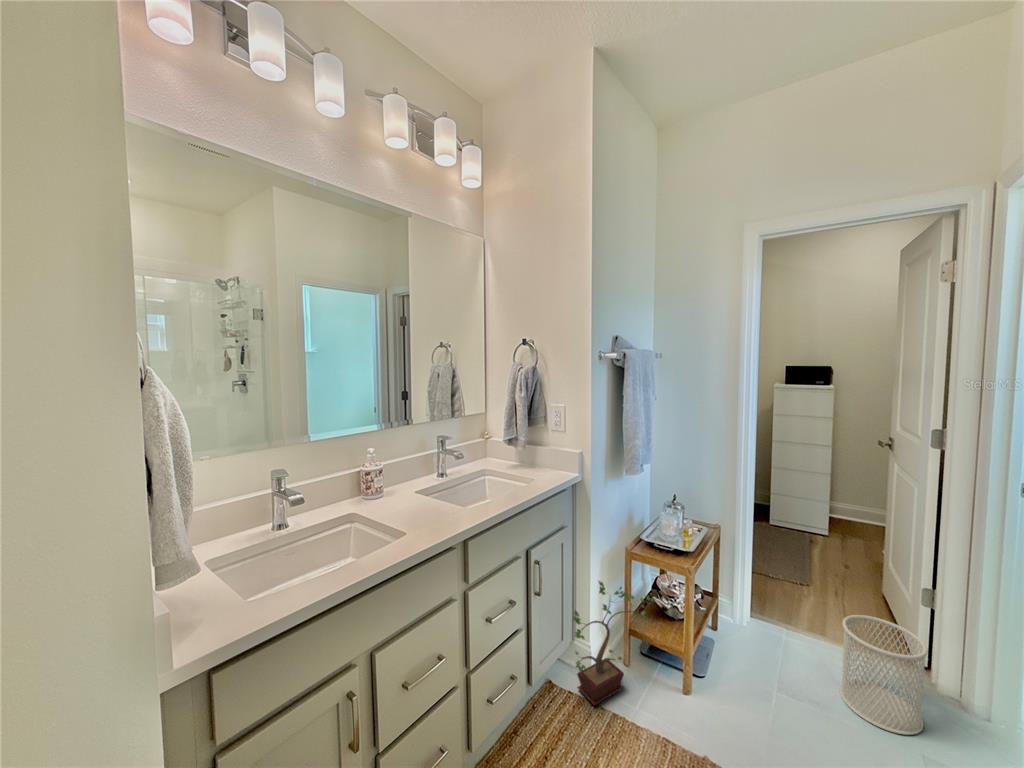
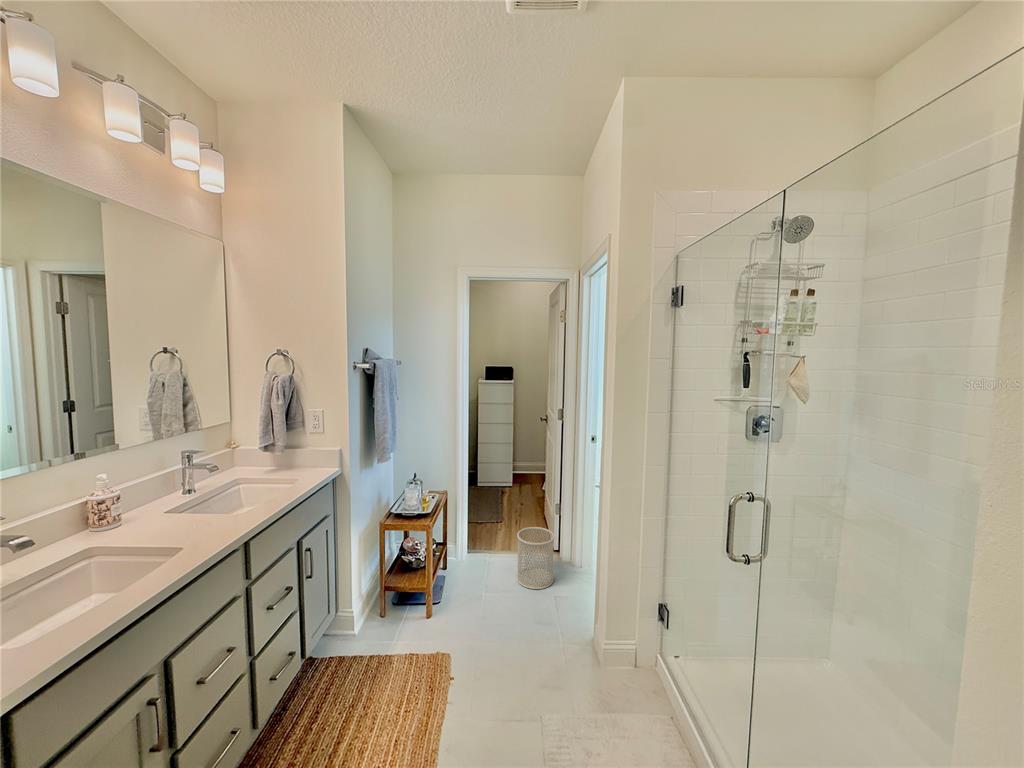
potted plant: present [573,581,655,705] -> none [341,552,405,652]

